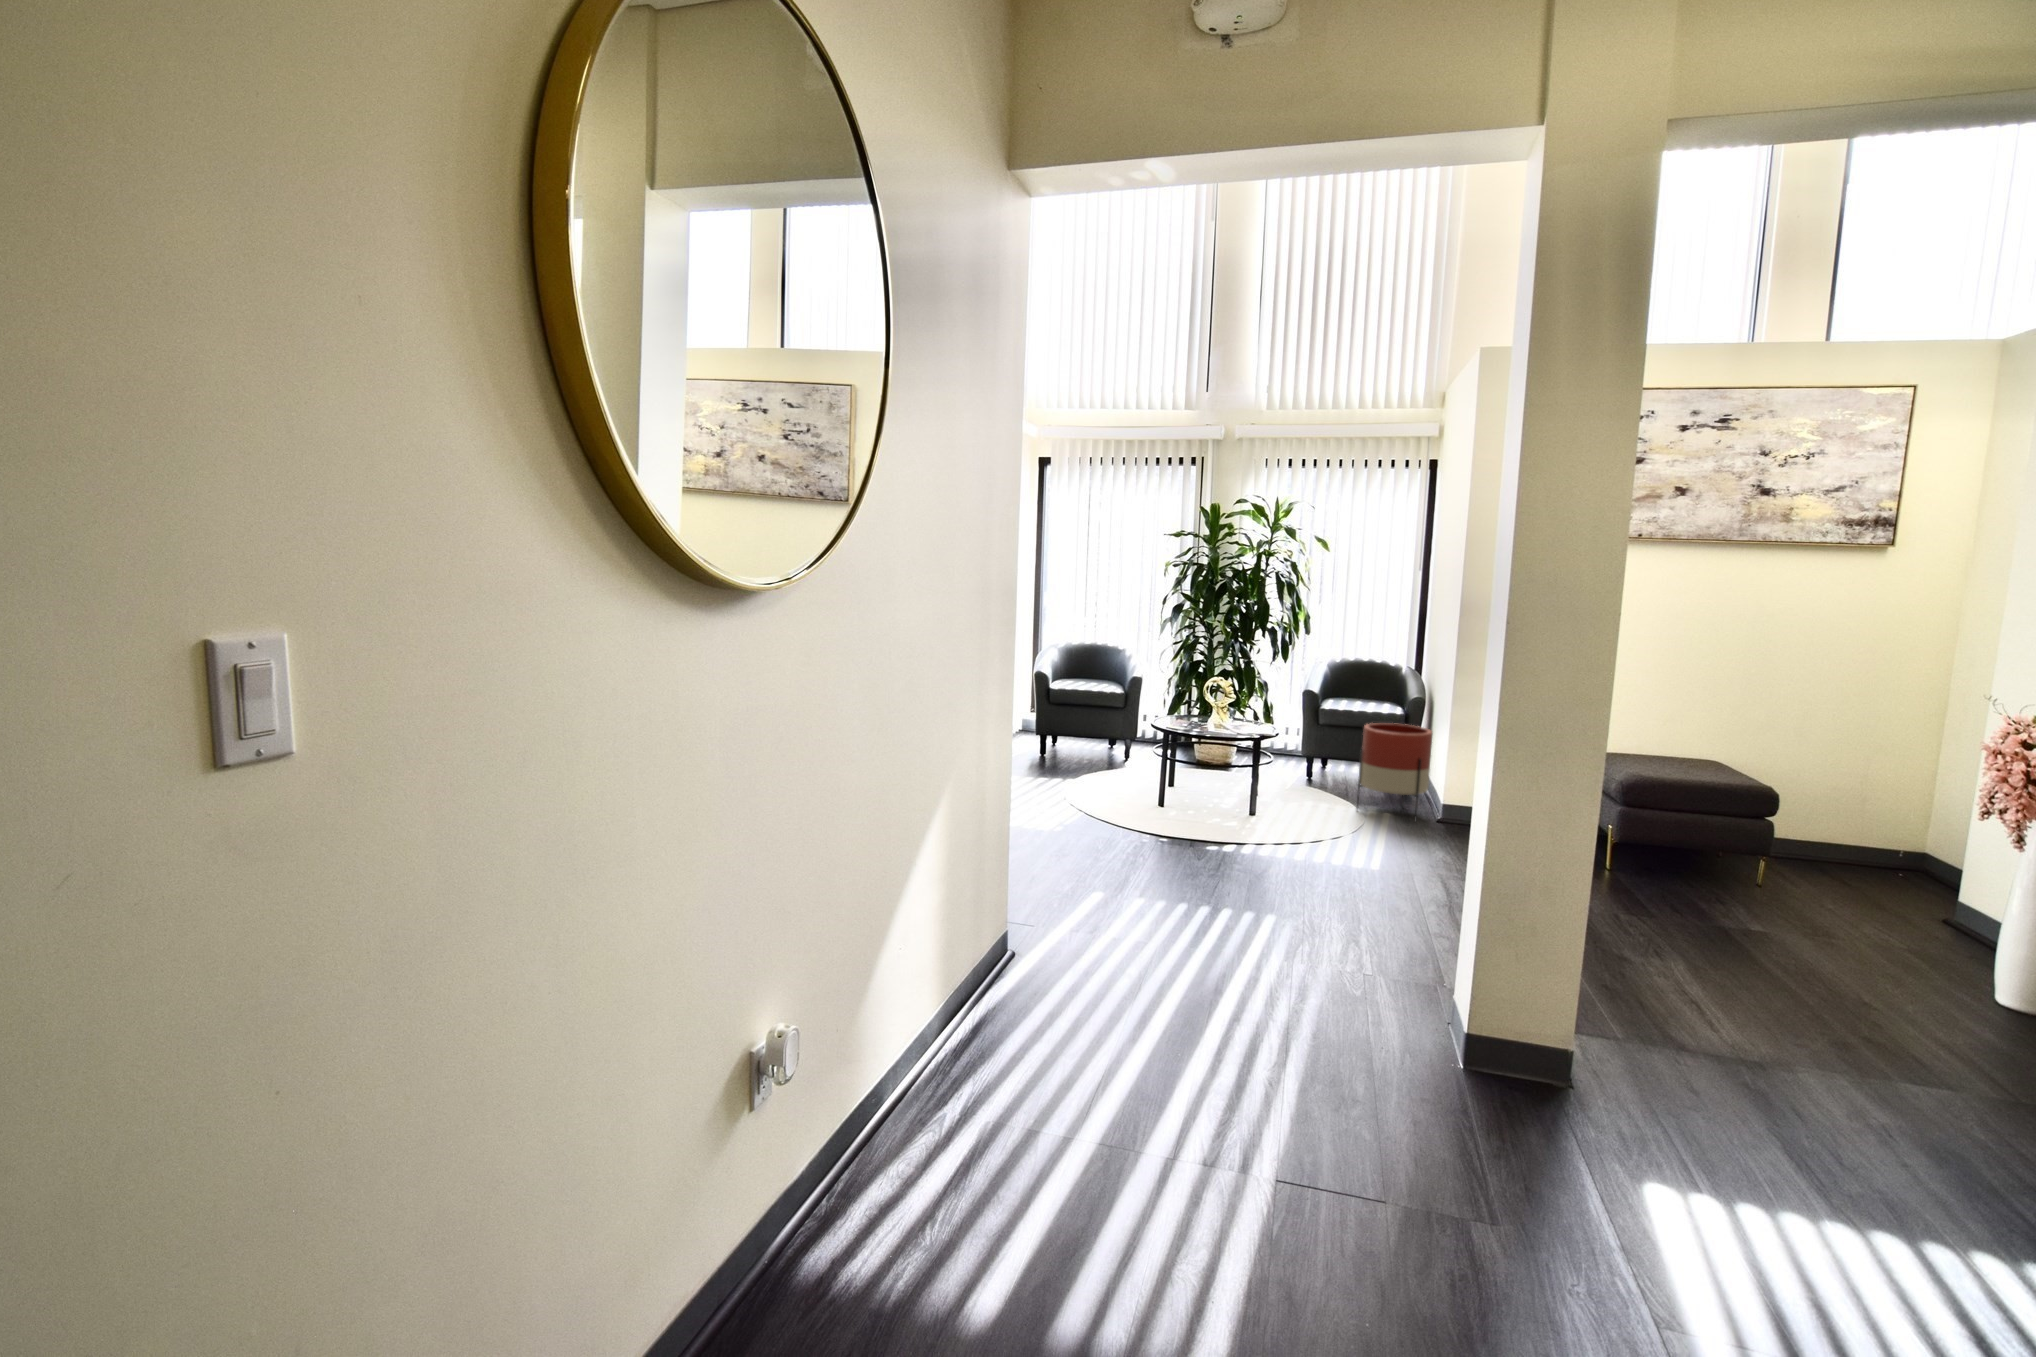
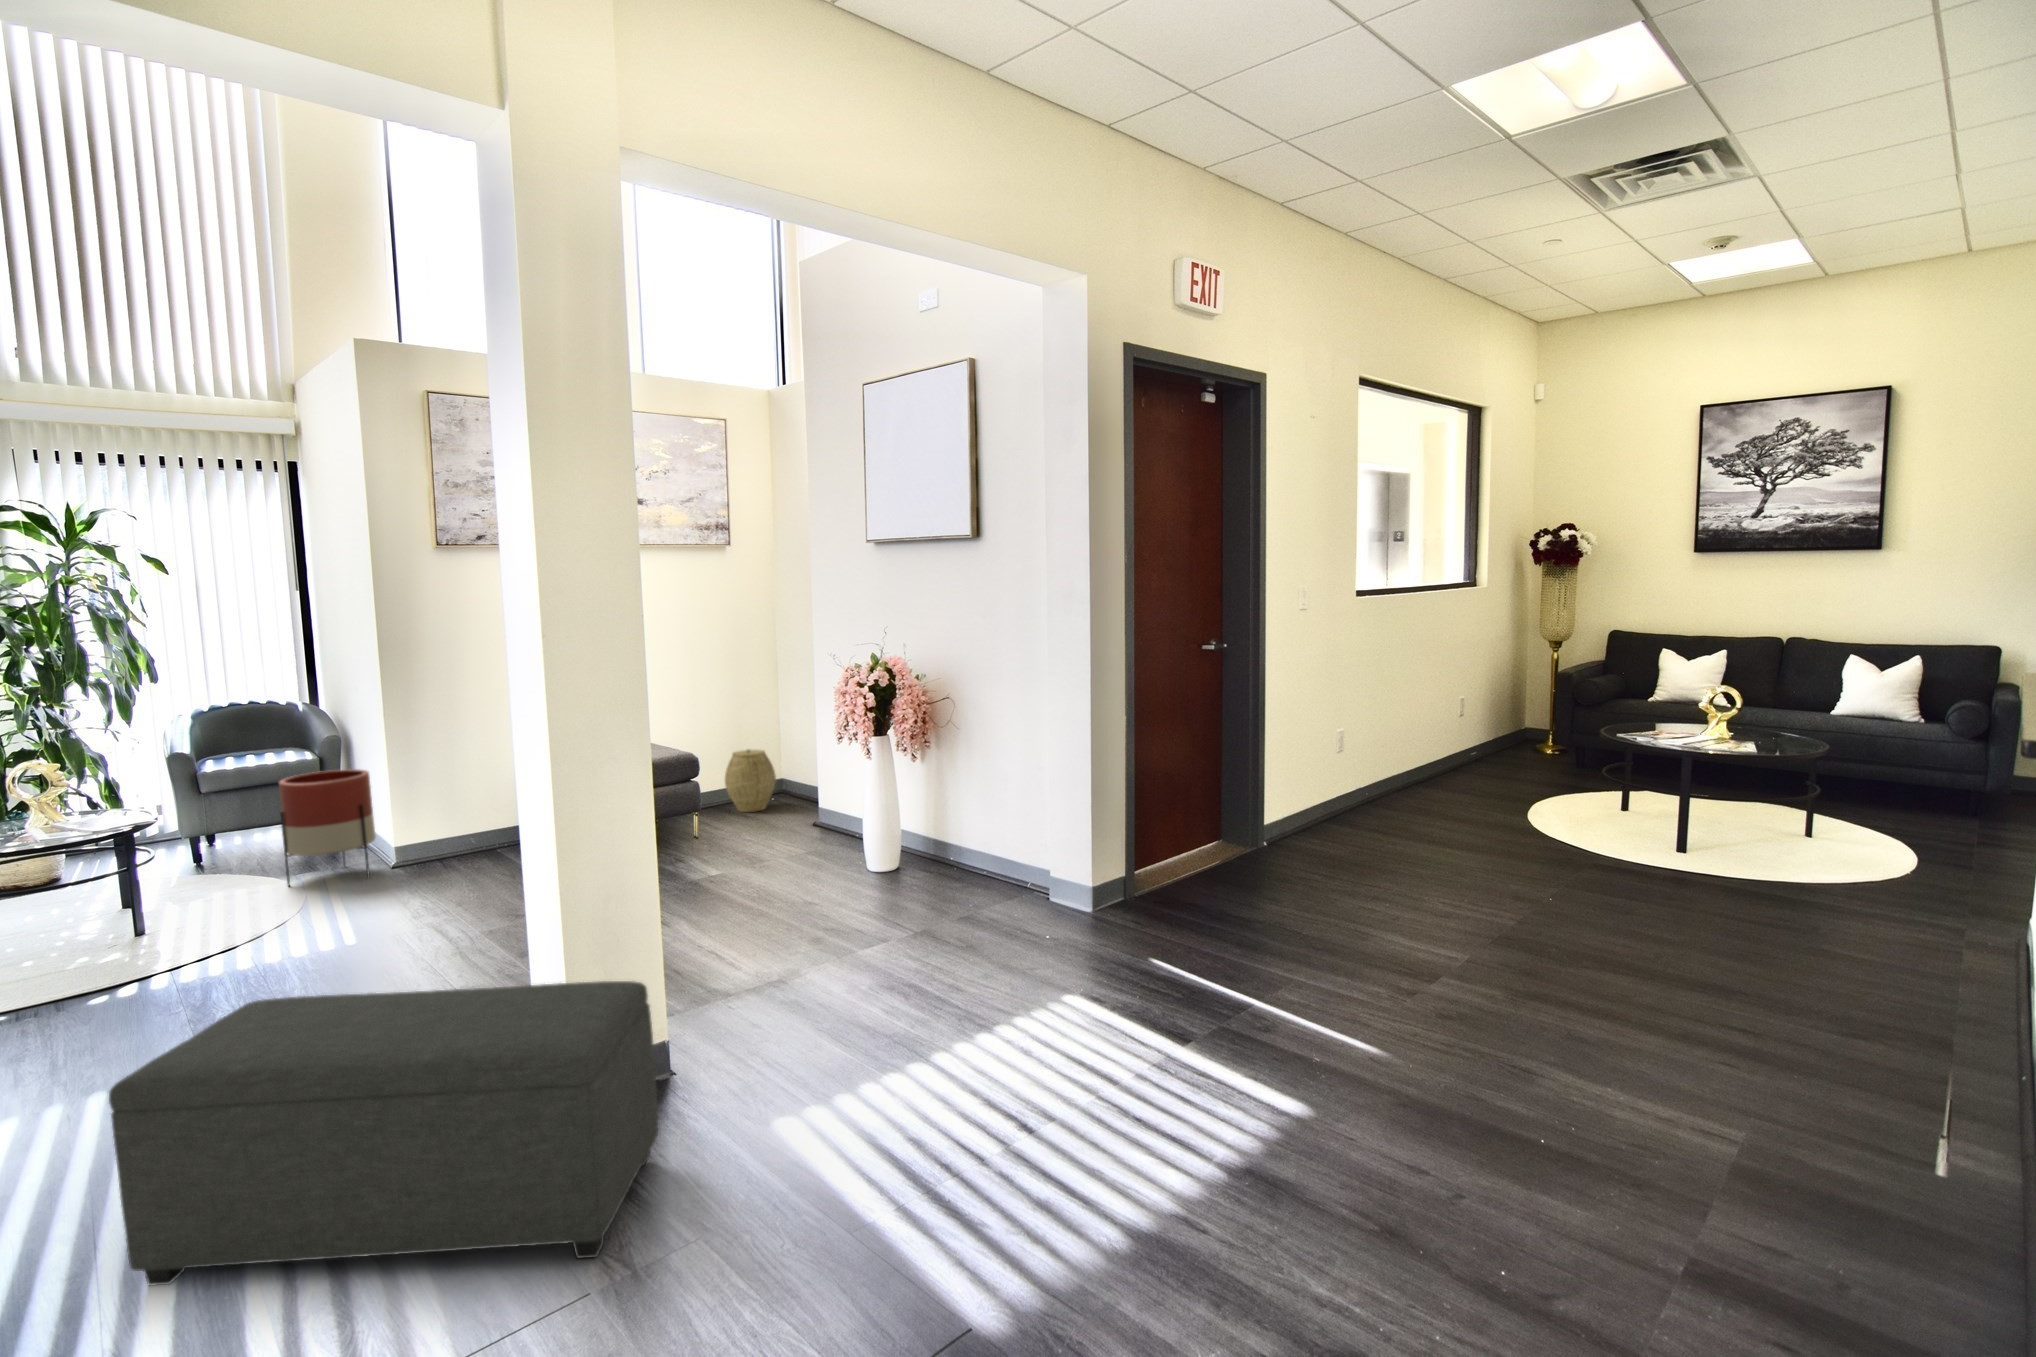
woven basket: none [1824,798,1907,879] -> present [725,749,776,812]
ottoman: none [1135,892,1558,1265] -> present [109,981,658,1286]

